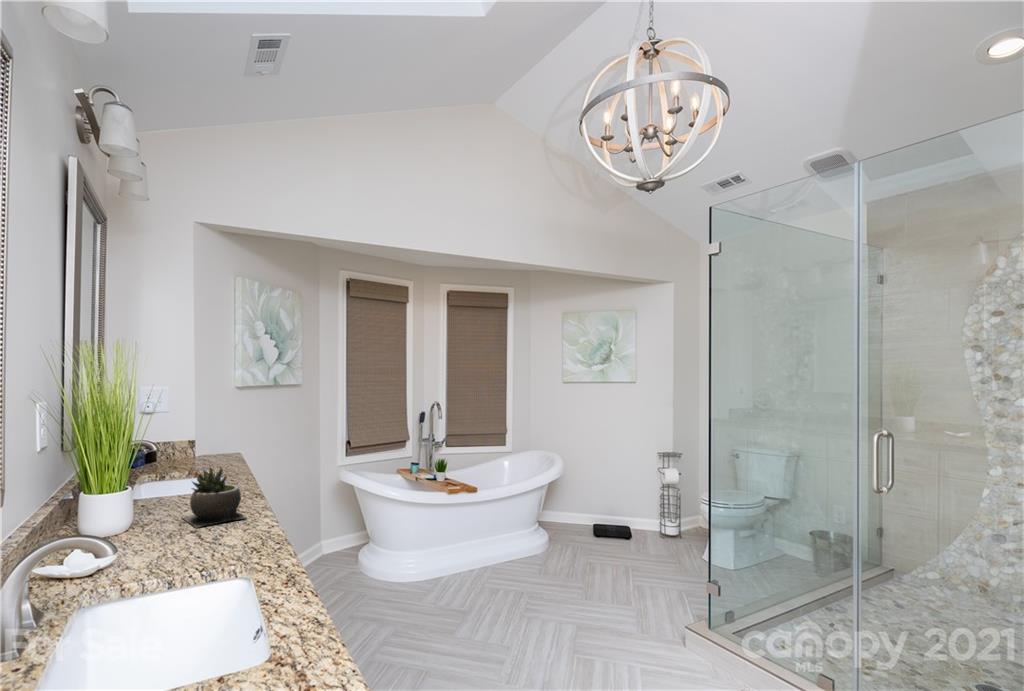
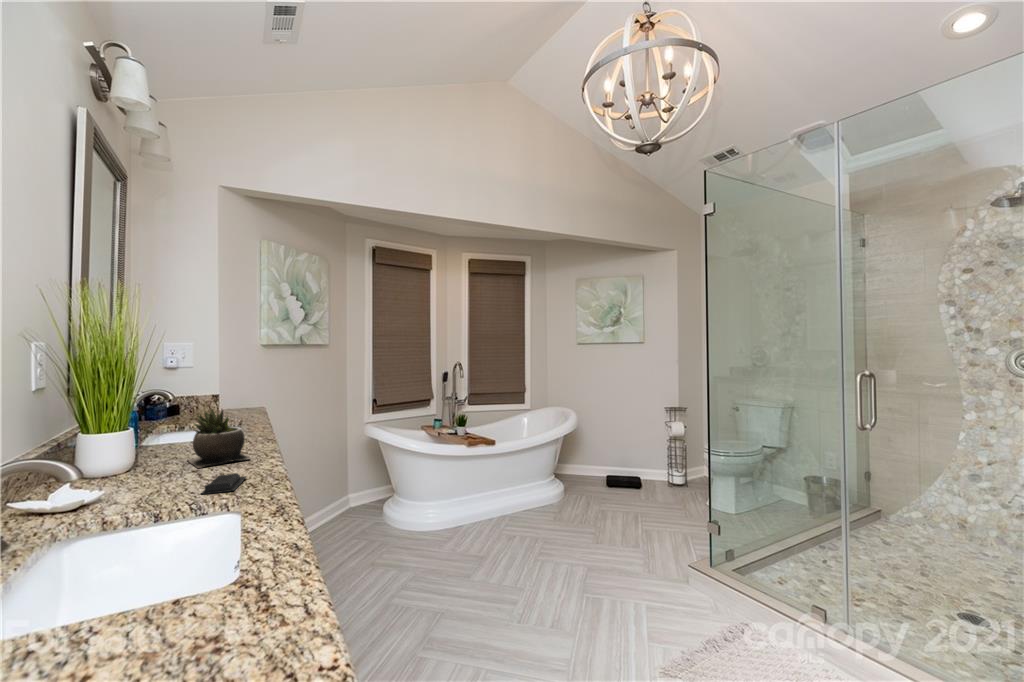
soap bar: none [208,537,249,560] -> present [201,473,246,494]

